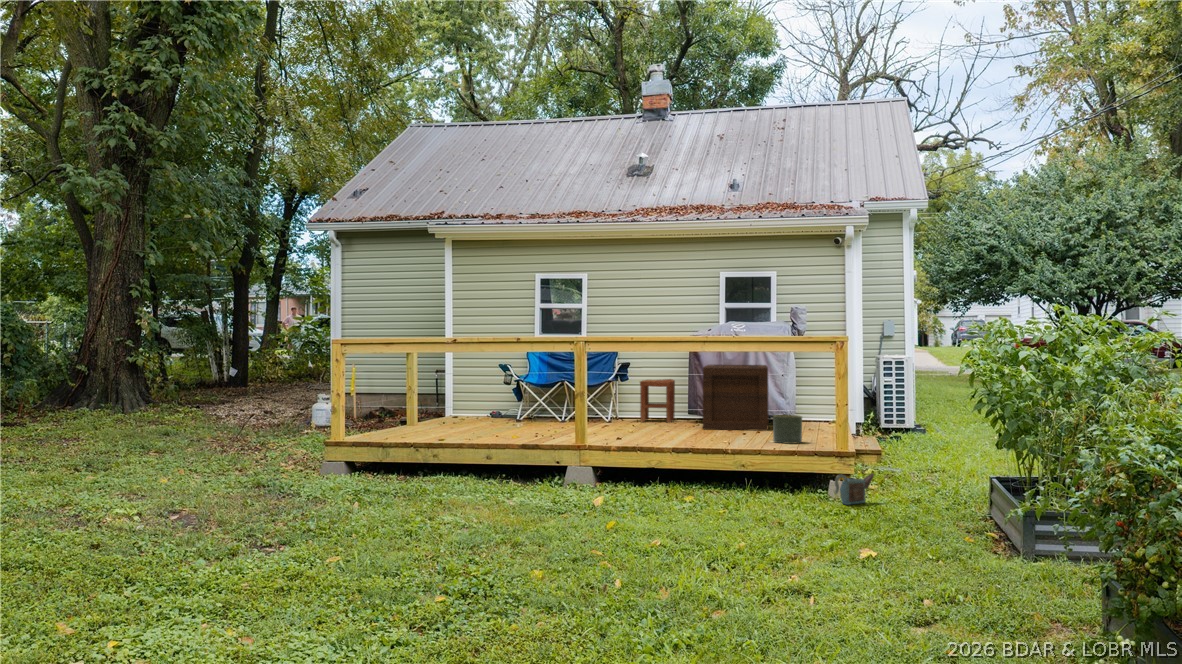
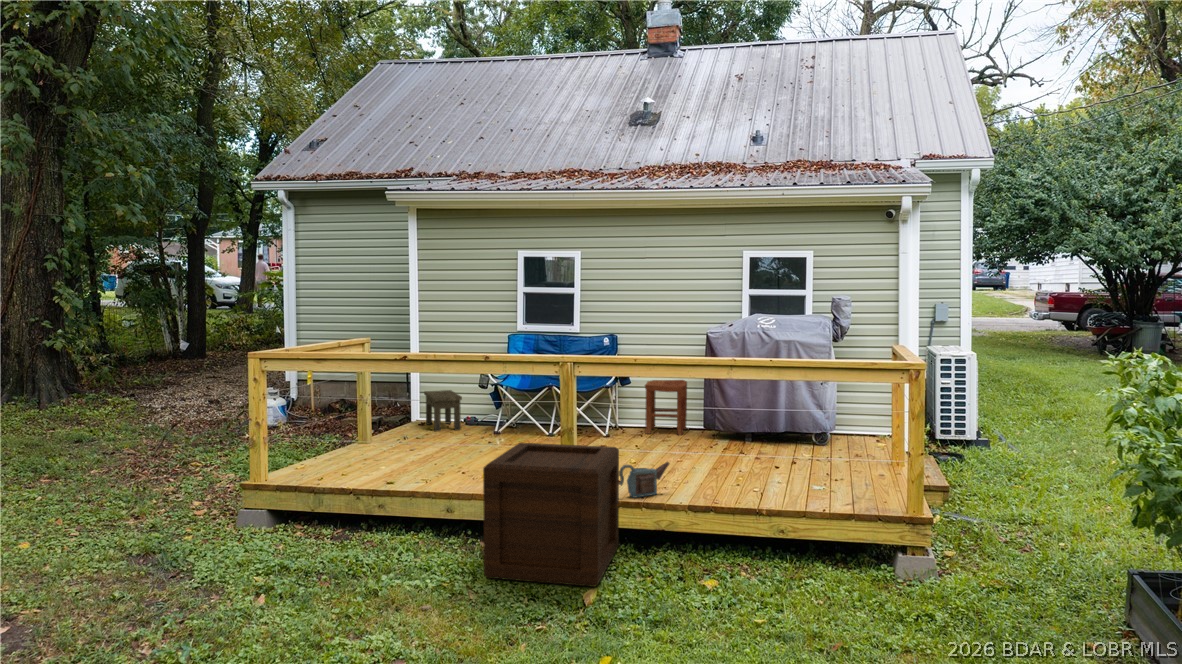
wooden crate: present [703,365,769,431] -> present [483,443,619,587]
side table: none [456,391,488,423] -> present [424,390,462,431]
planter: present [773,415,802,444] -> none [821,458,860,500]
watering can: present [835,473,874,505] -> present [619,462,670,498]

